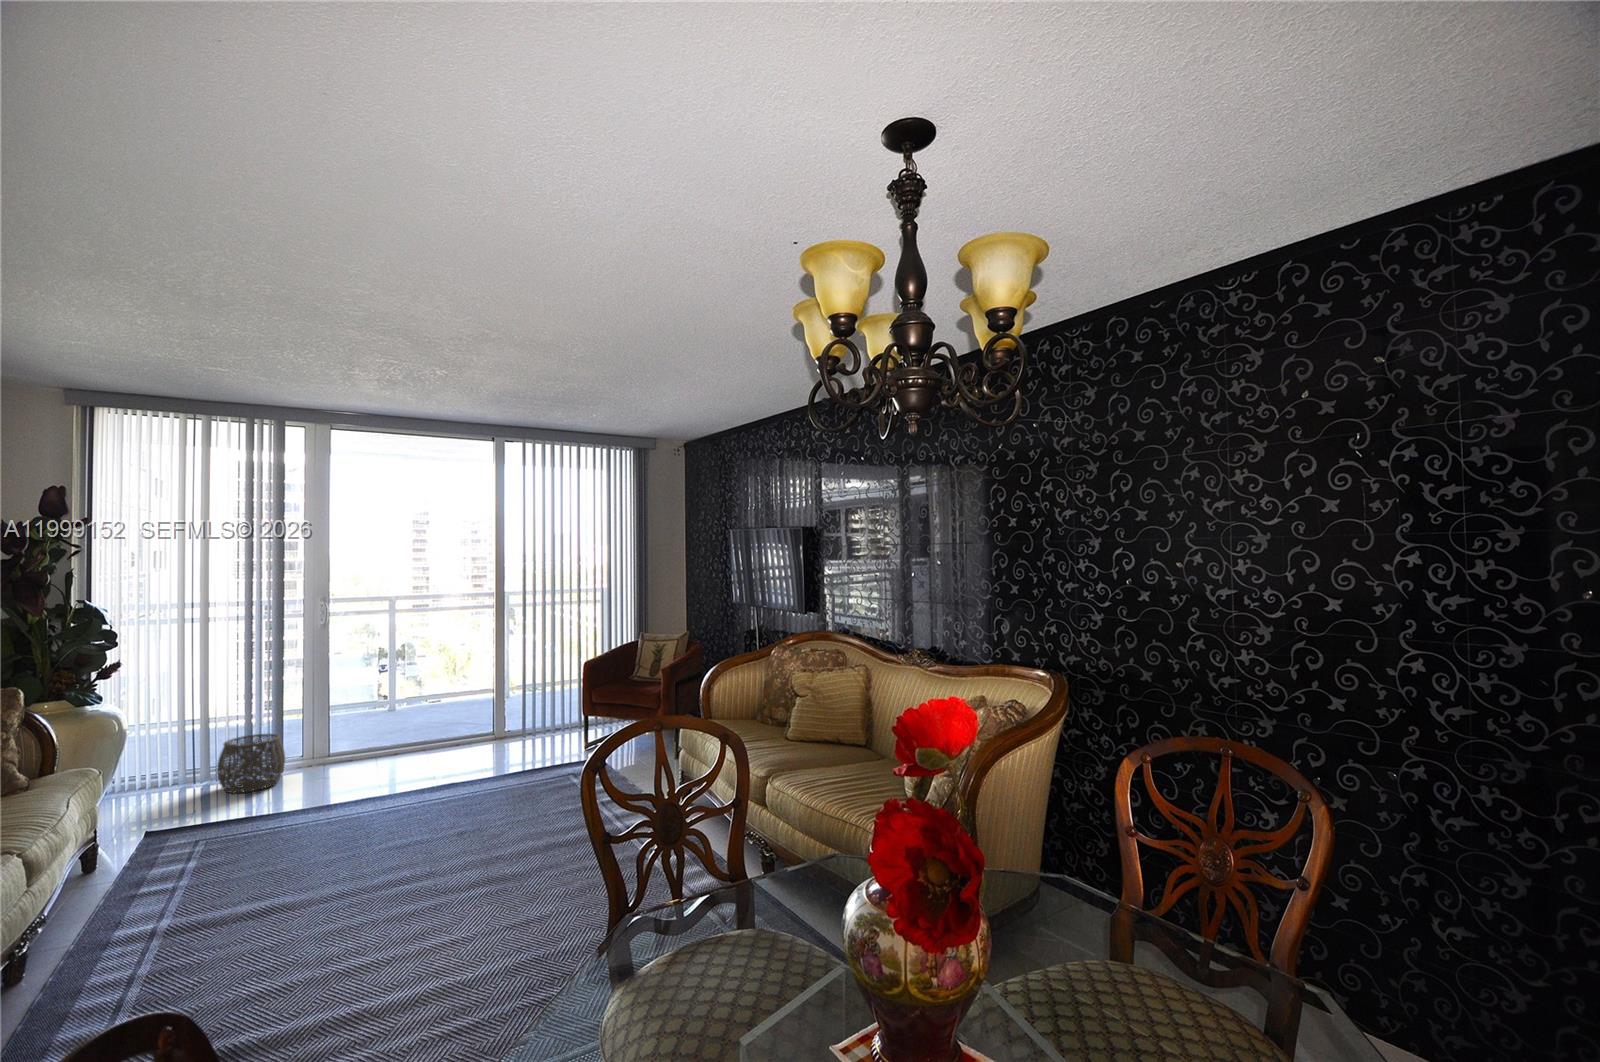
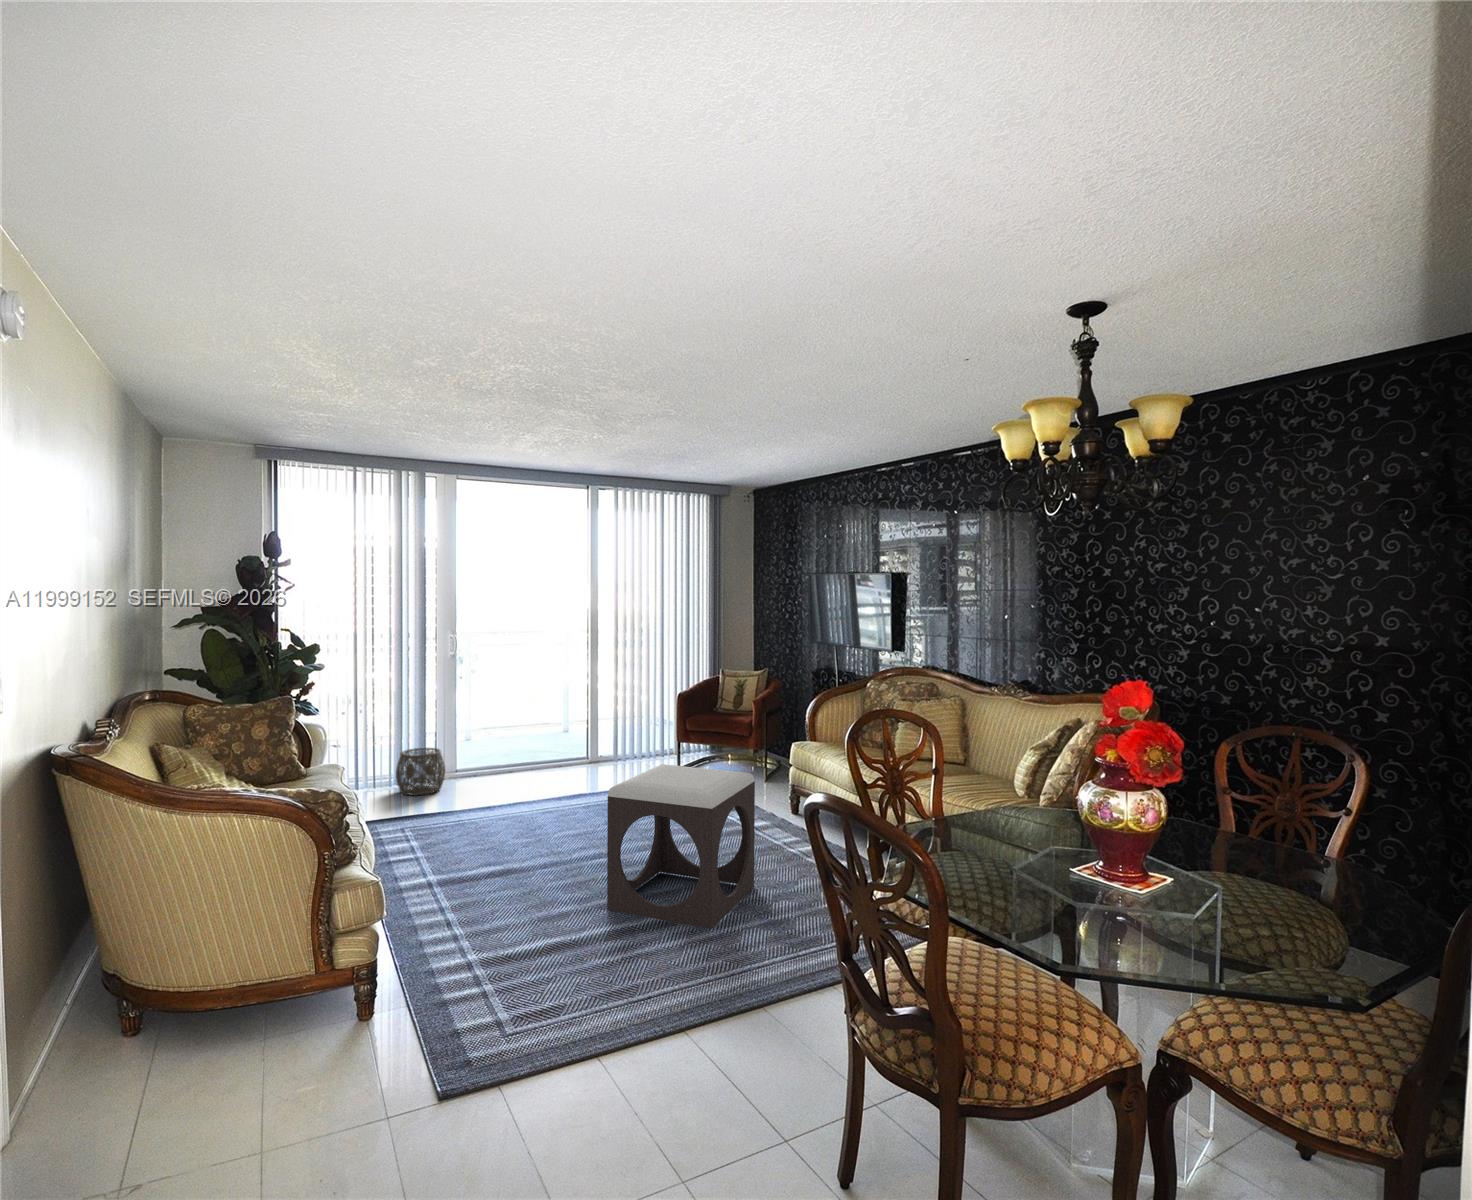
footstool: none [336,768,567,1014] -> present [607,764,755,929]

